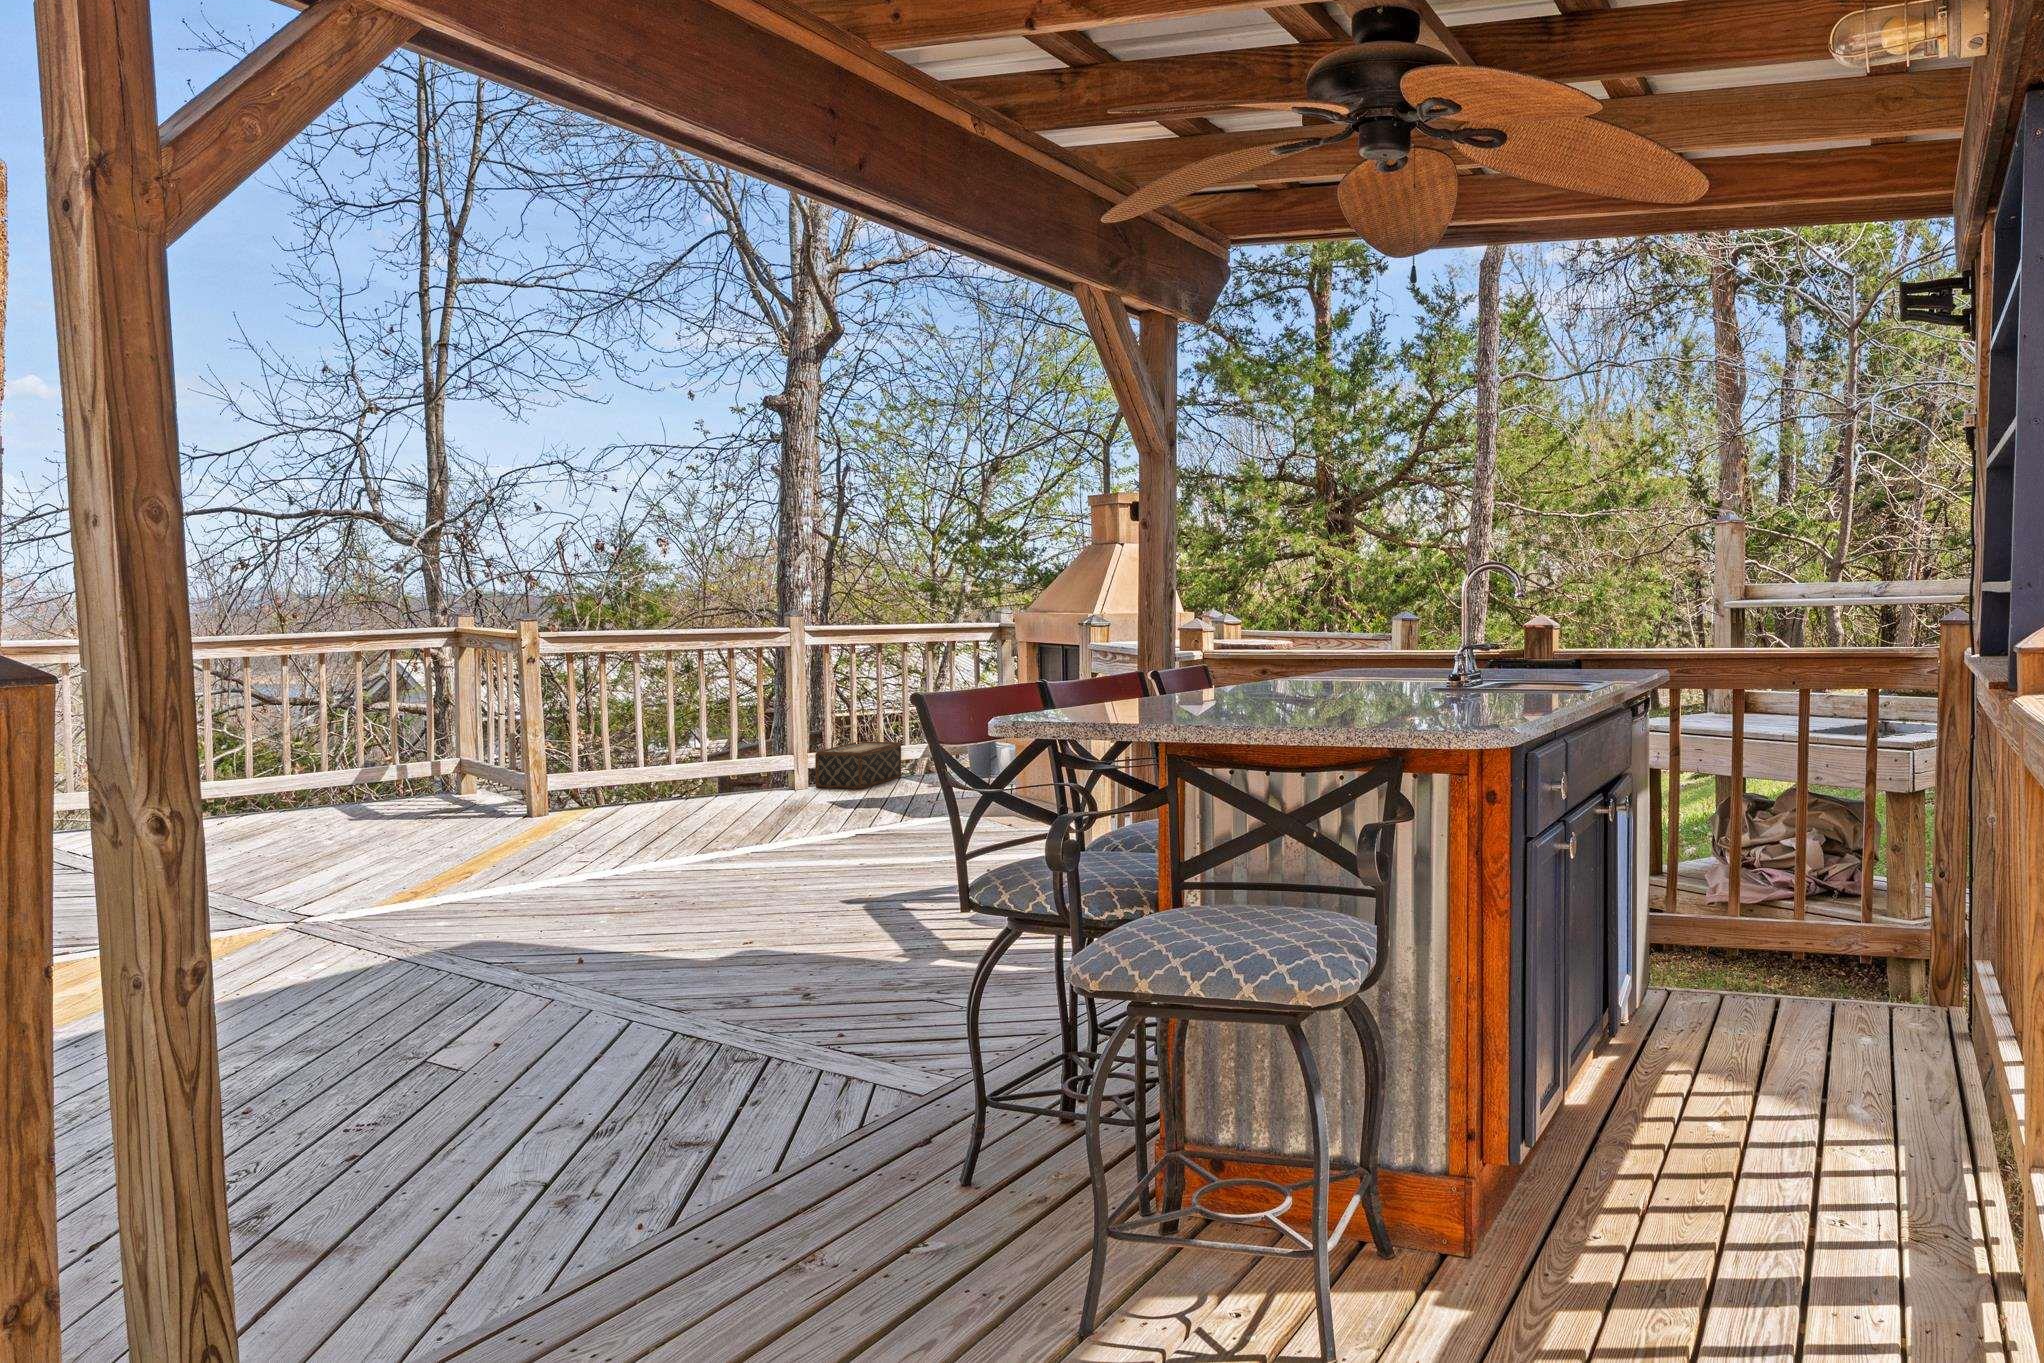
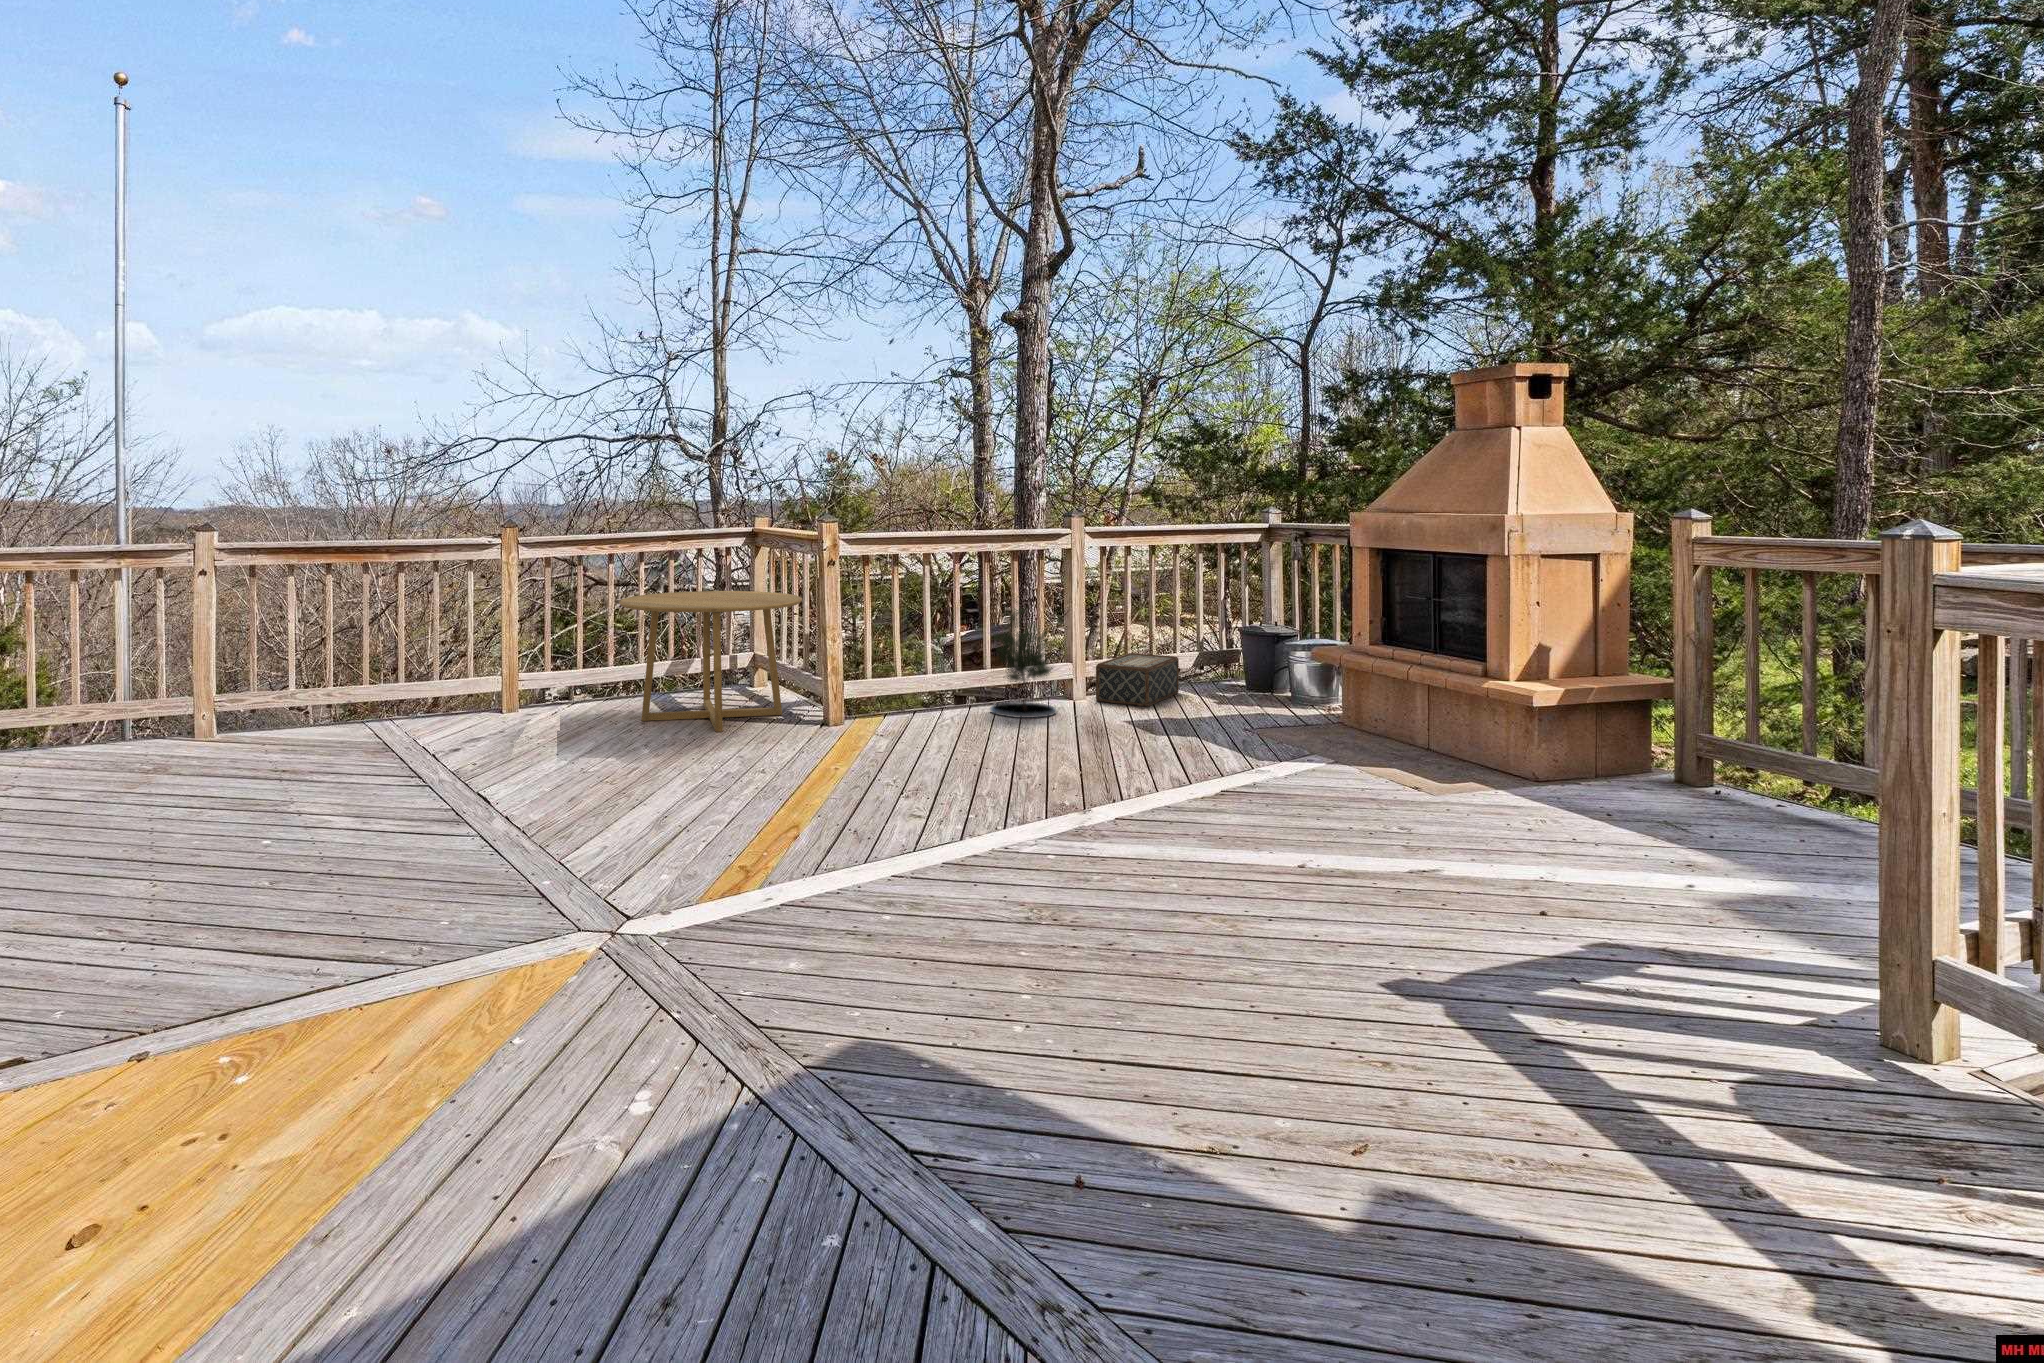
potted tree: none [701,687,773,804] -> present [990,596,1056,718]
round table: none [300,694,507,832] -> present [619,591,802,732]

